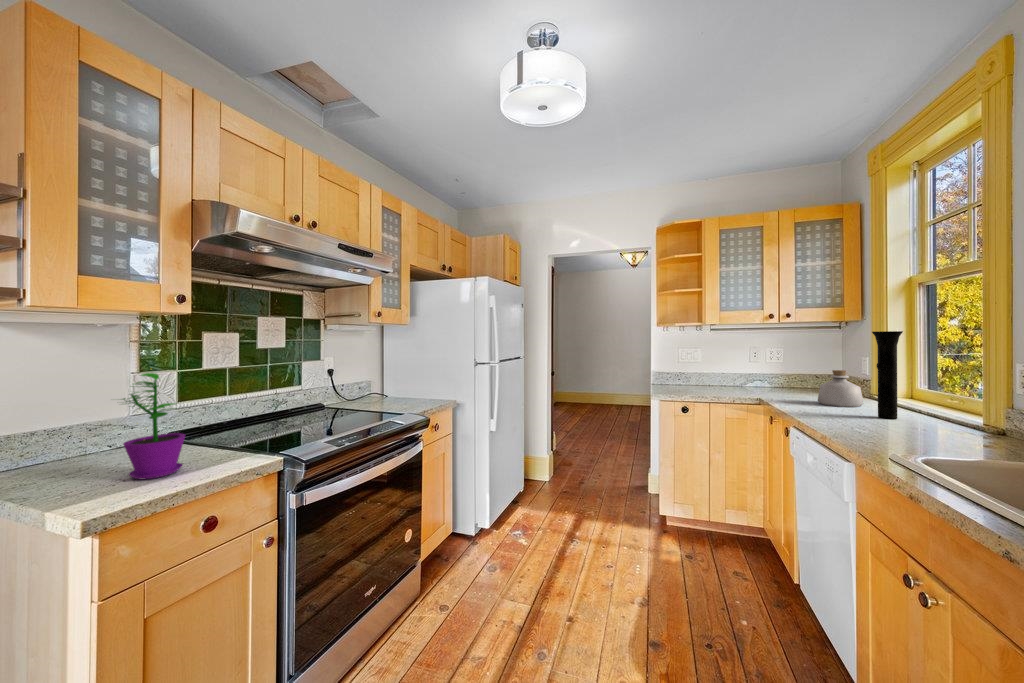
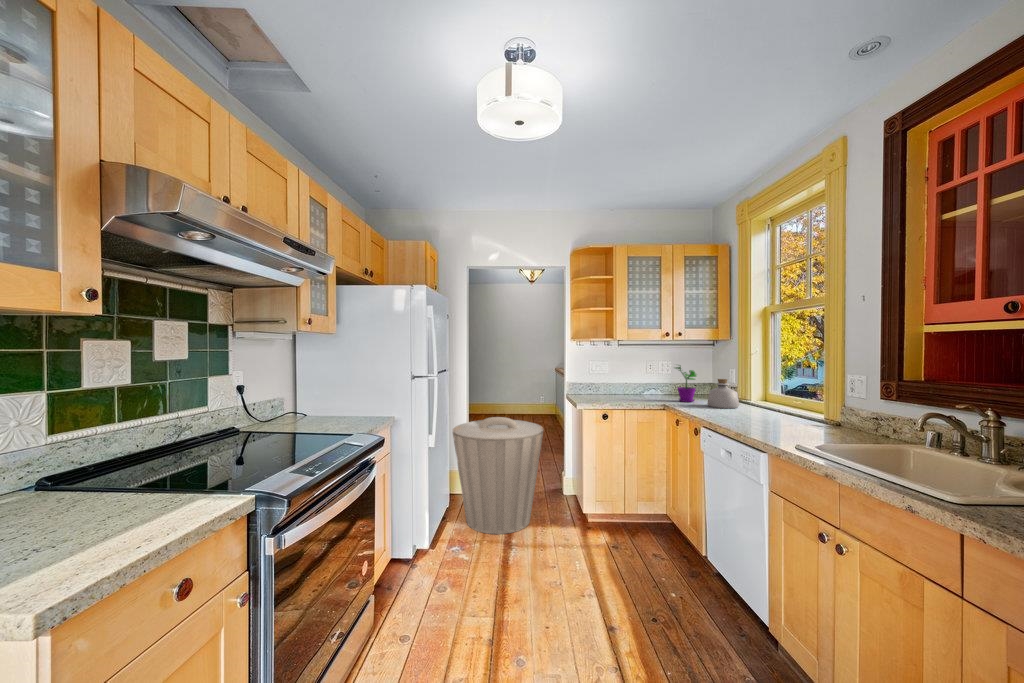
vase: present [872,331,903,419] -> none [753,349,774,417]
flower pot: present [123,373,185,480] -> present [676,367,696,402]
trash can: none [526,406,618,523] -> present [453,417,543,534]

